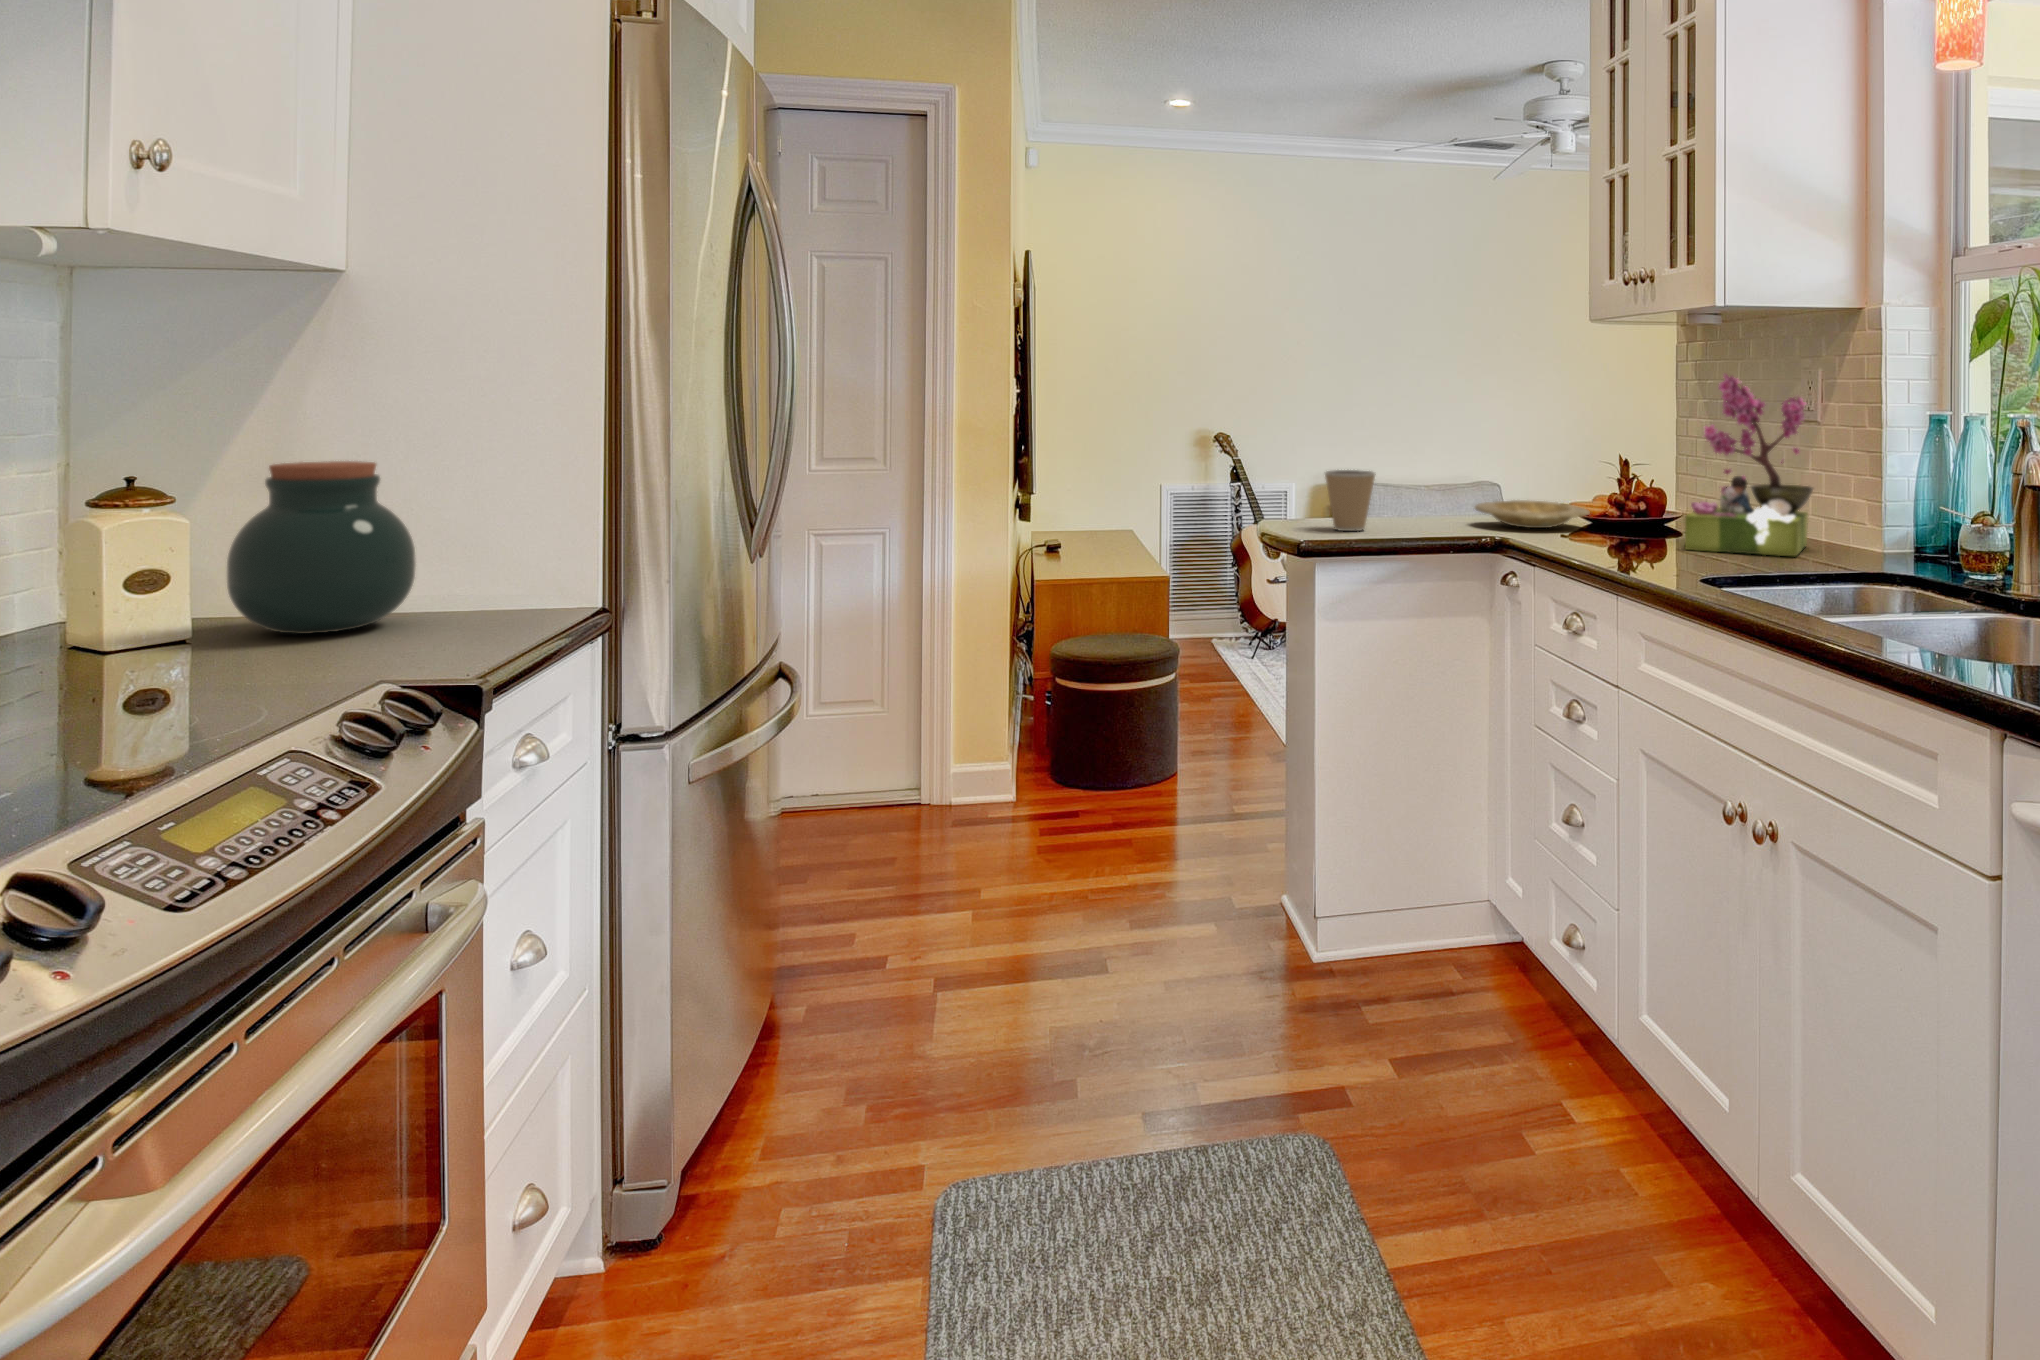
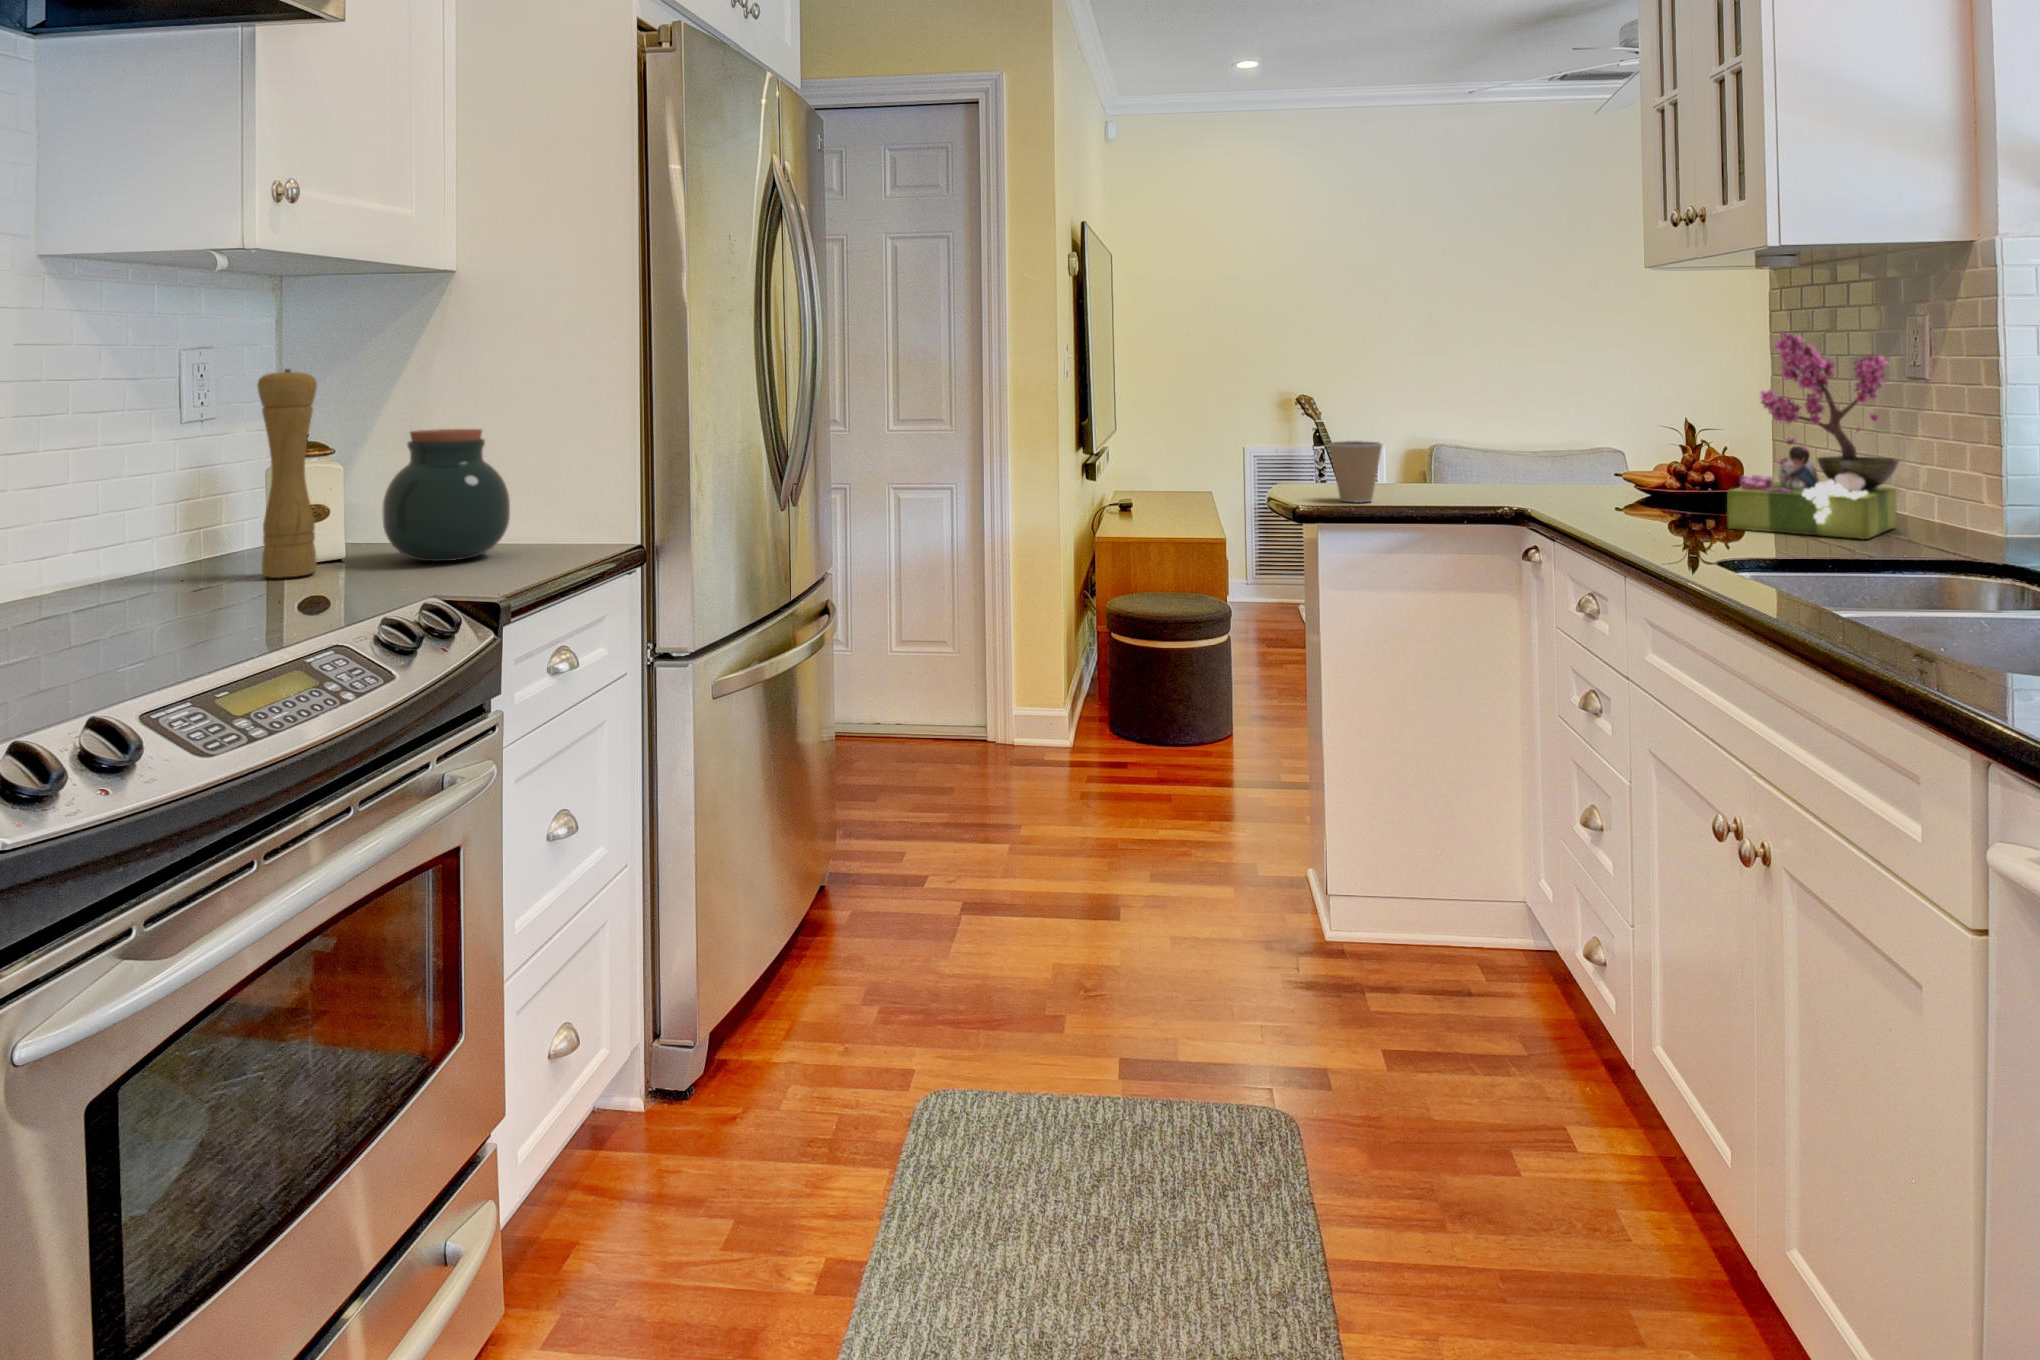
pepper mill: none [42,382,138,666] -> present [257,369,317,578]
plate: present [1475,500,1589,528] -> none [1499,474,1632,503]

